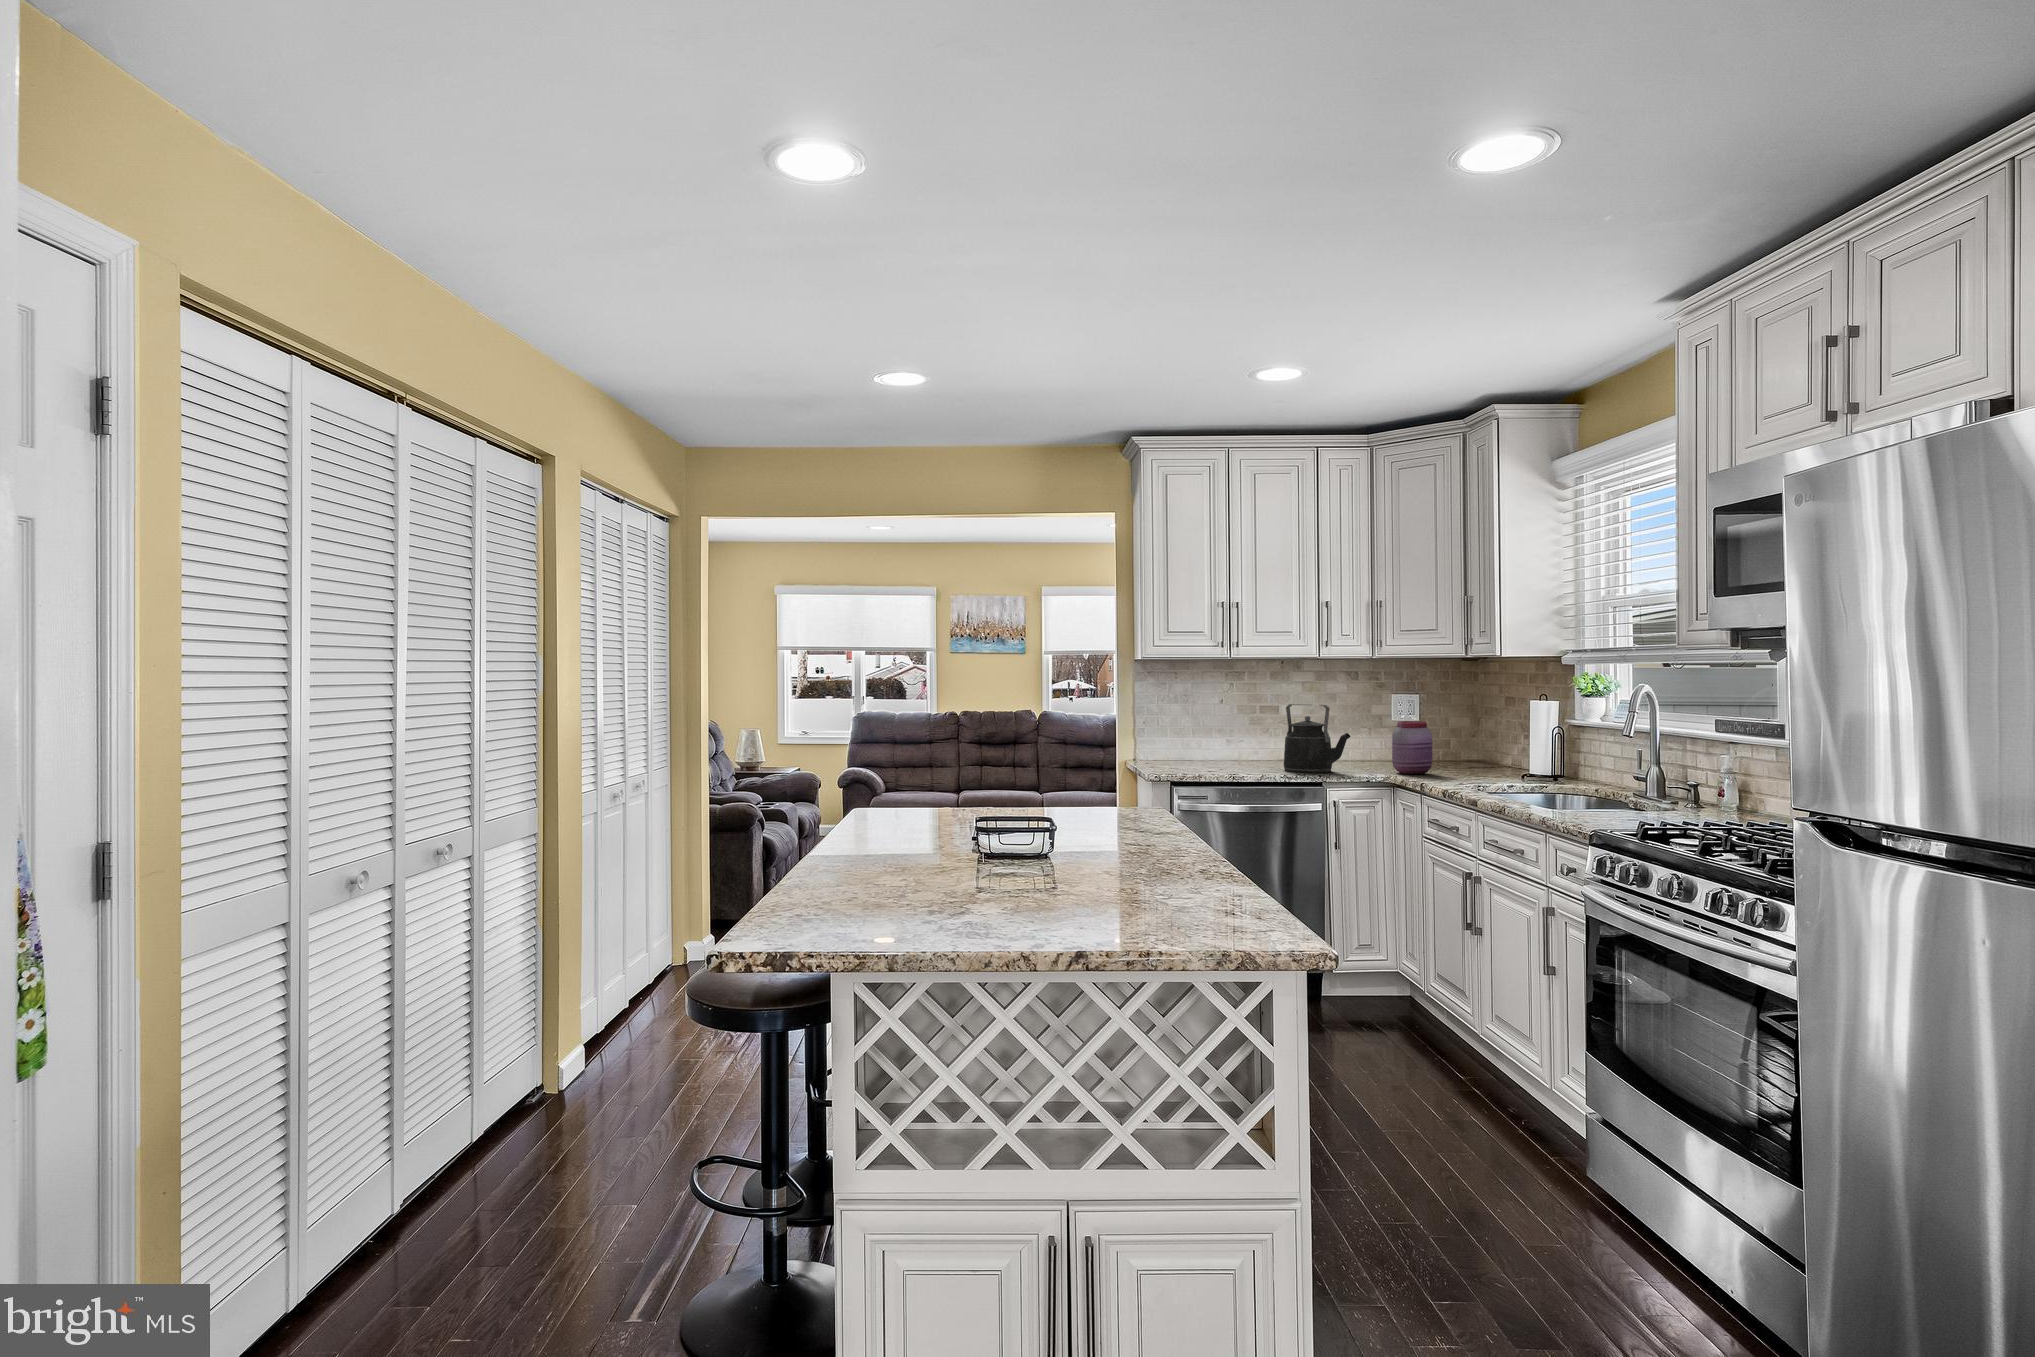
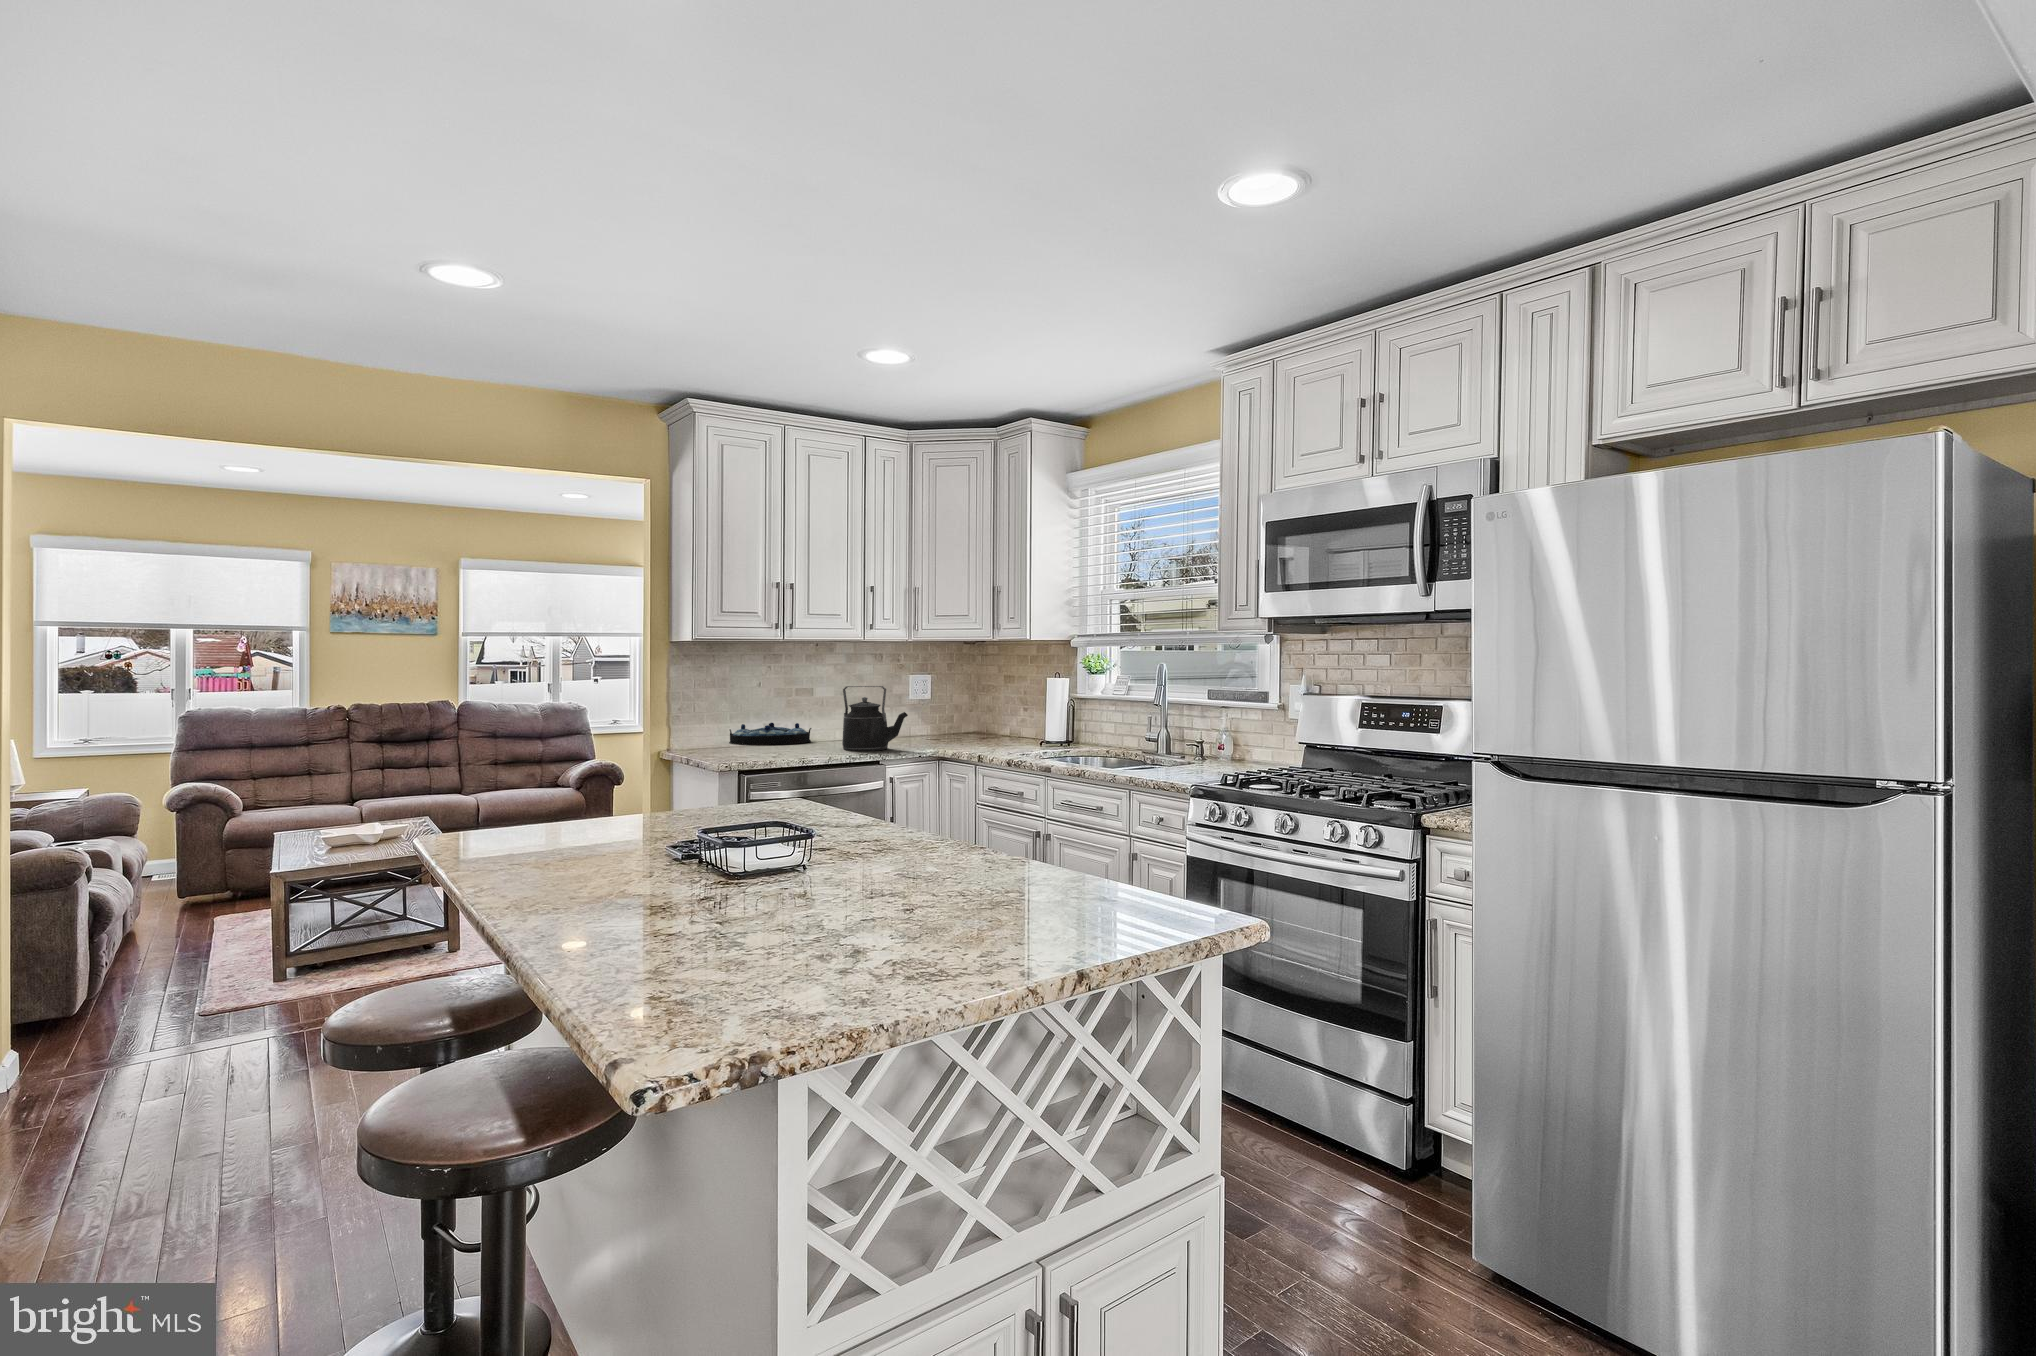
jar: present [1392,721,1432,774] -> none [937,699,971,747]
serving tray: none [1190,740,1271,762] -> present [729,723,811,745]

